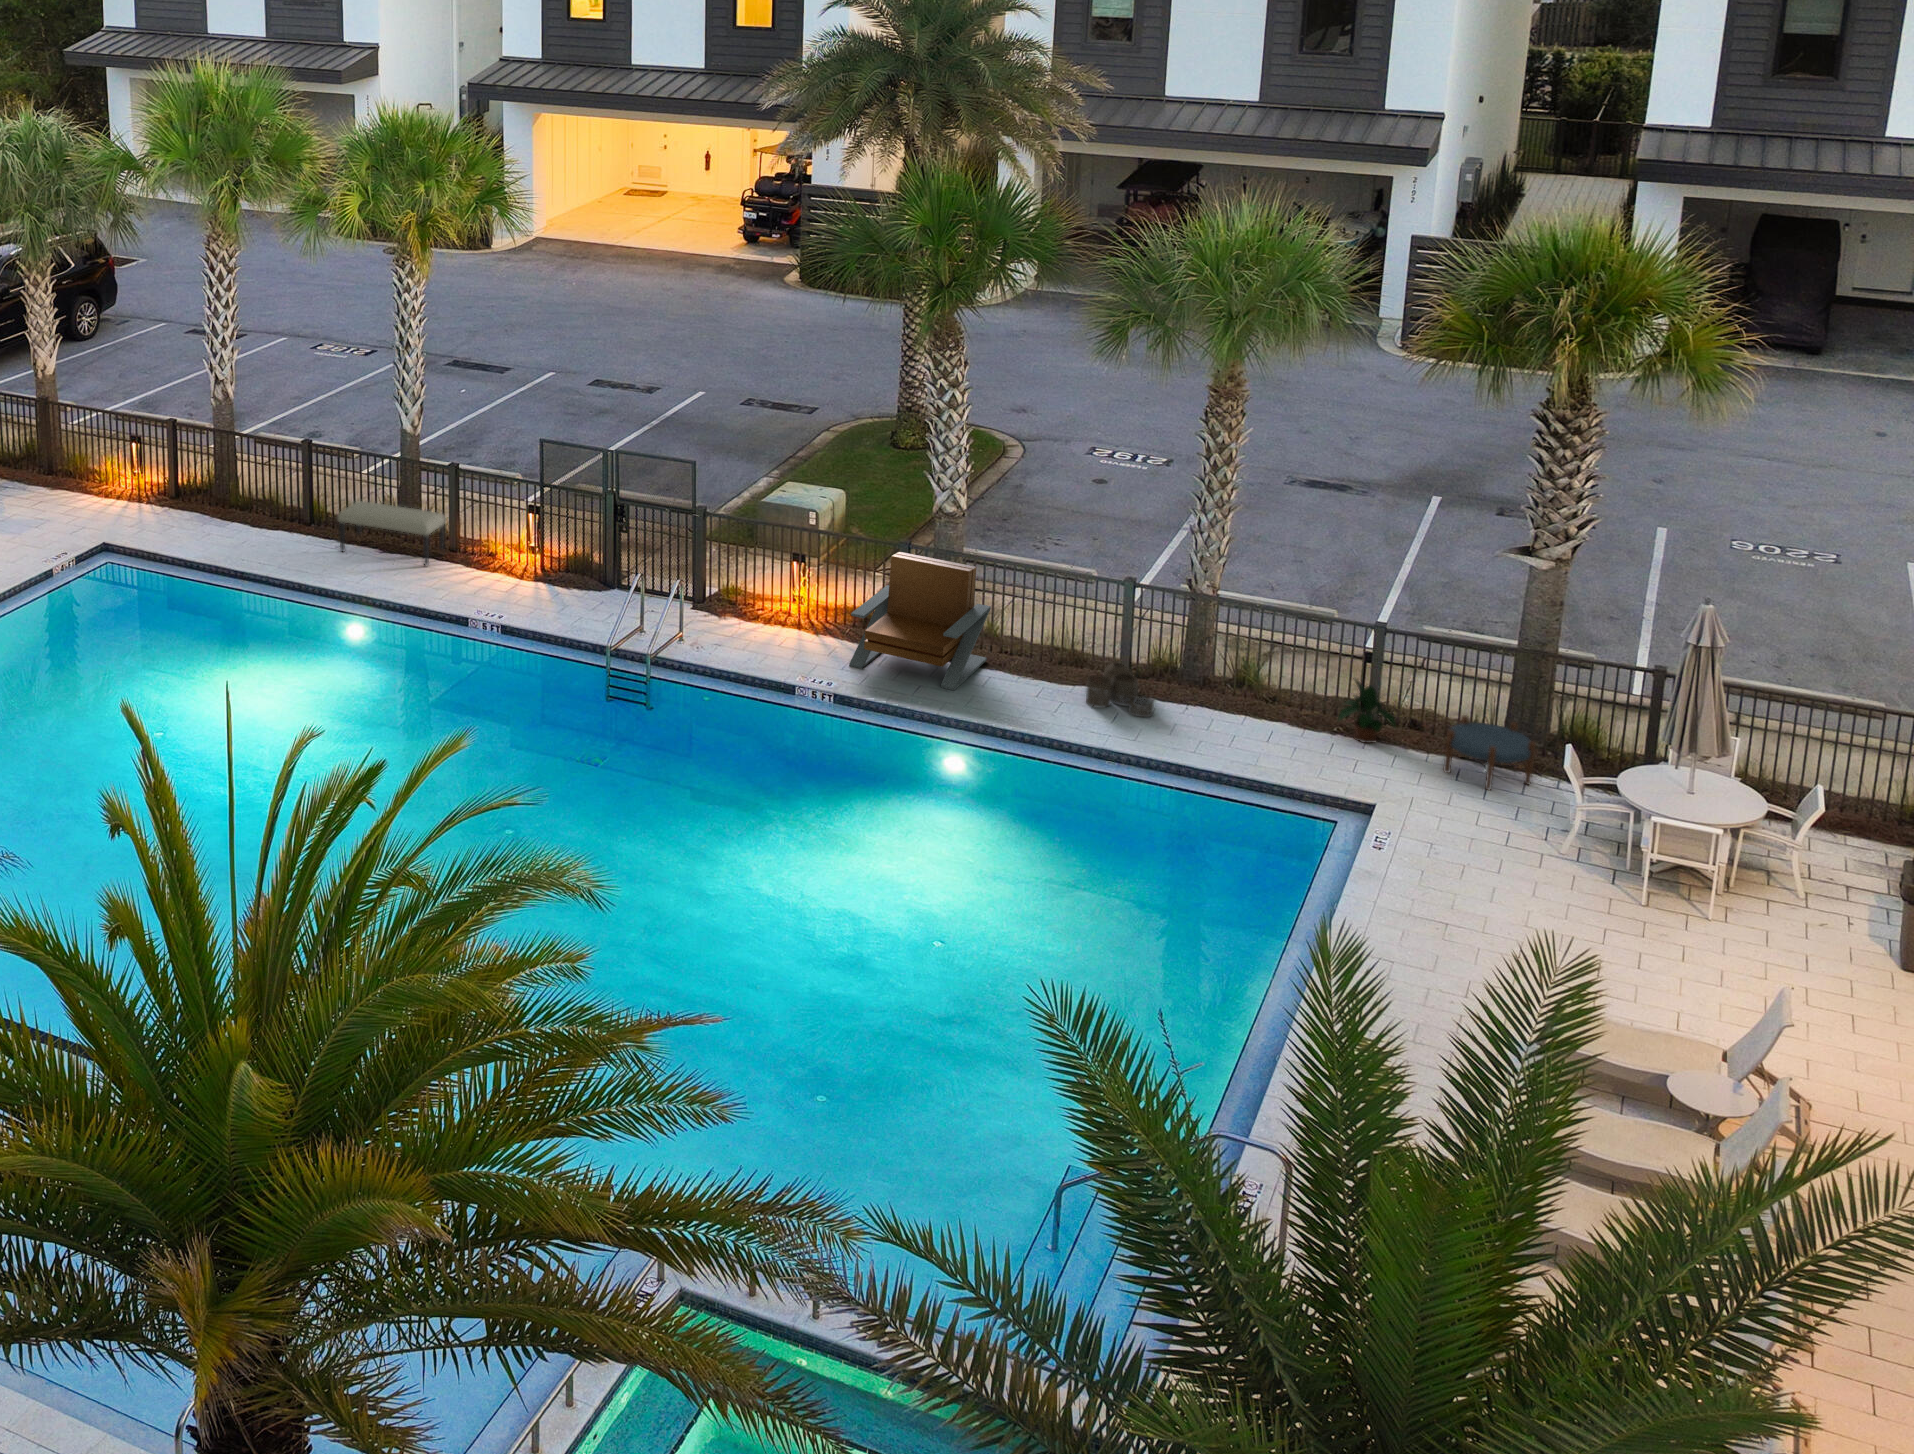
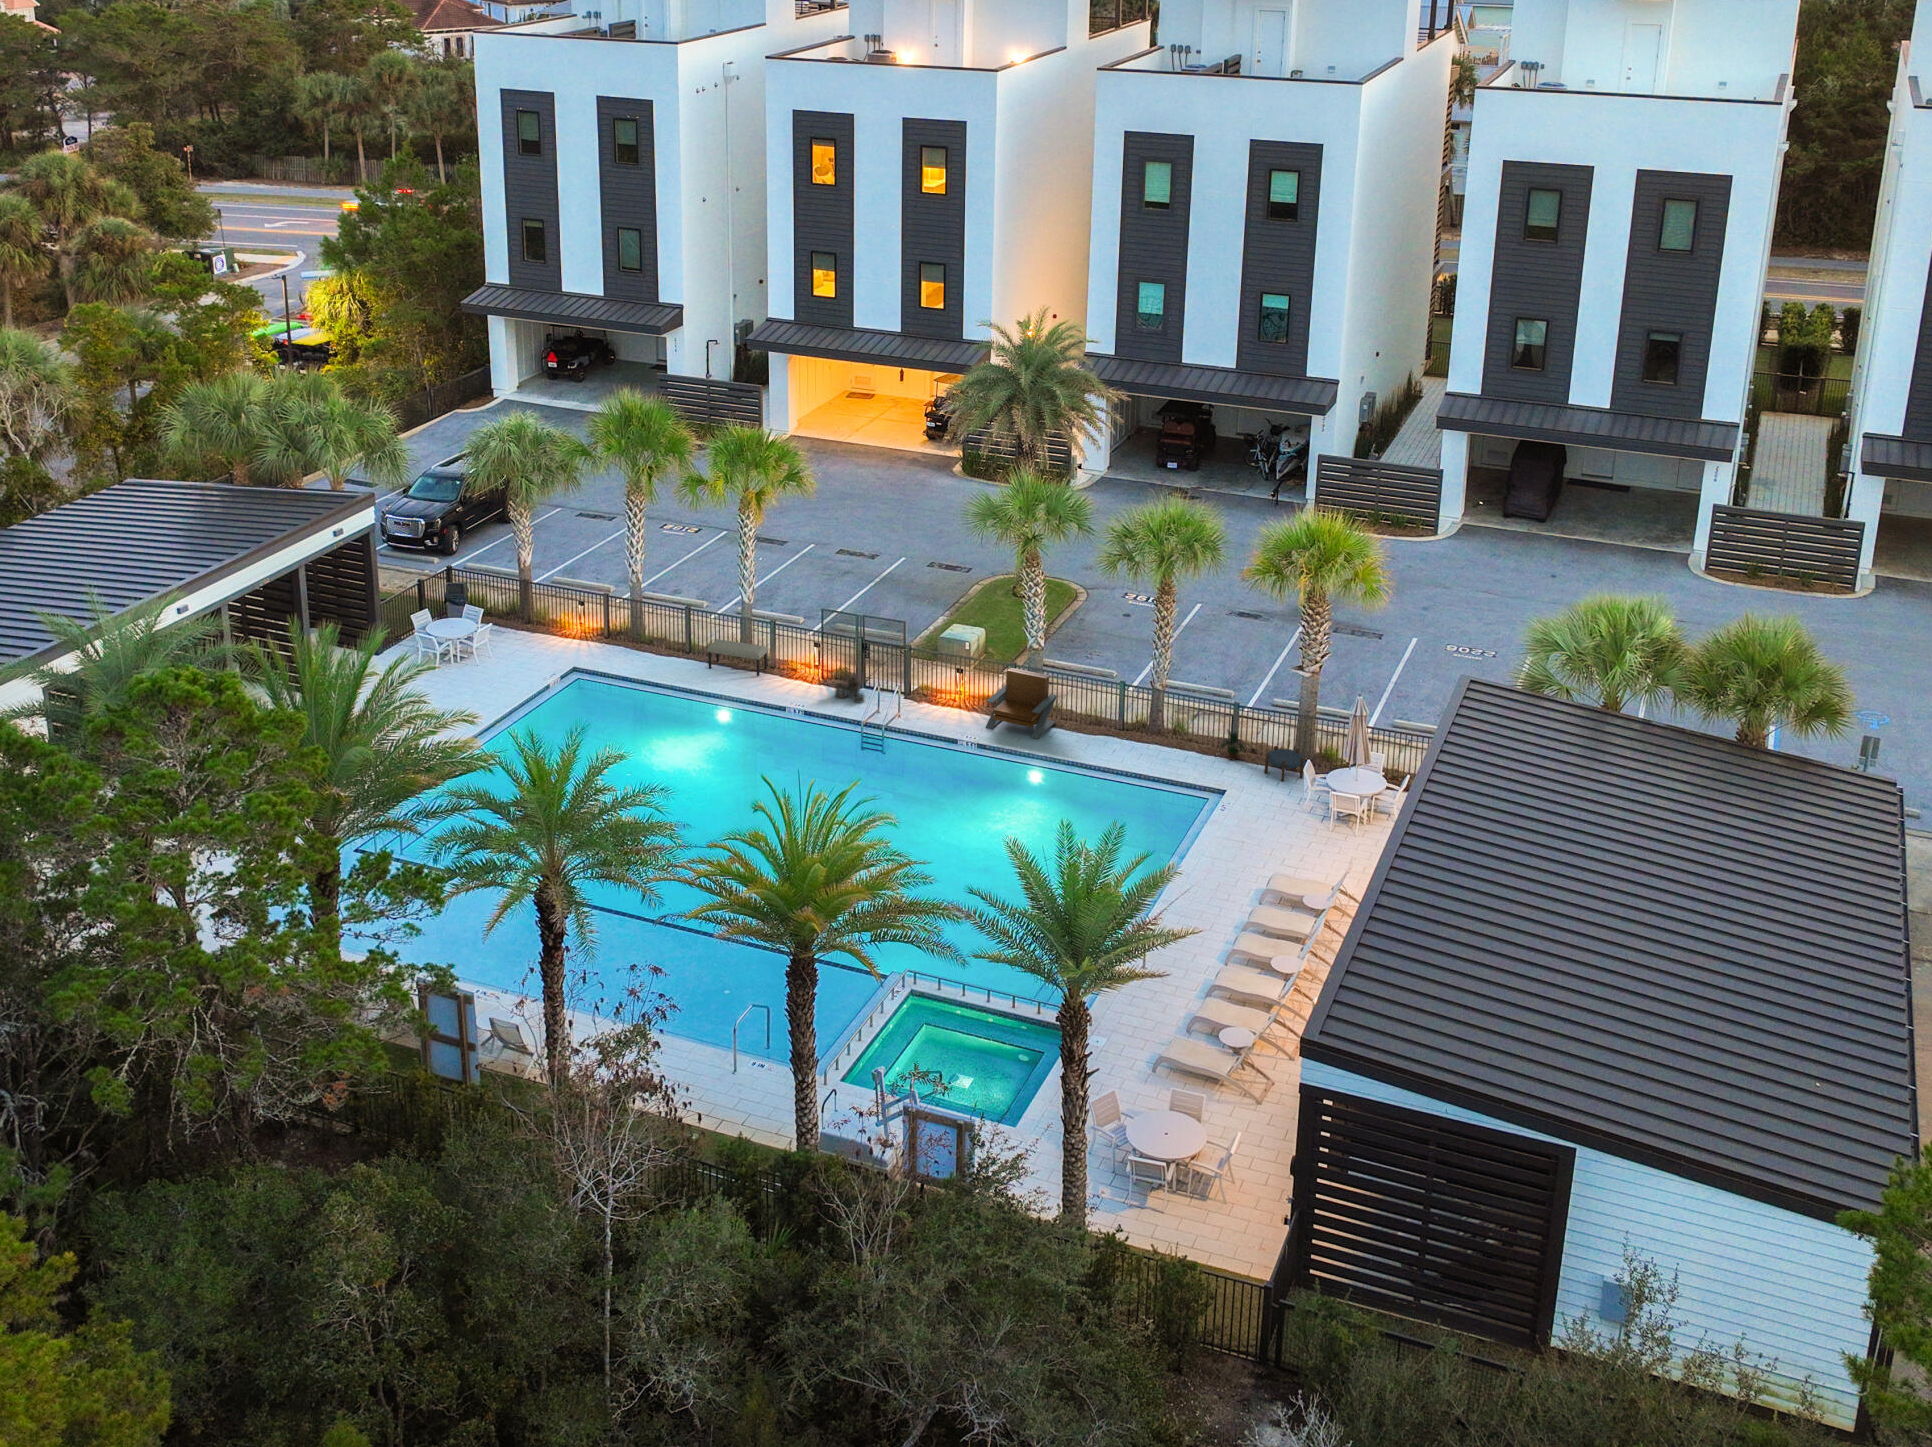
woven basket: present [1086,662,1154,717] -> present [835,678,864,703]

